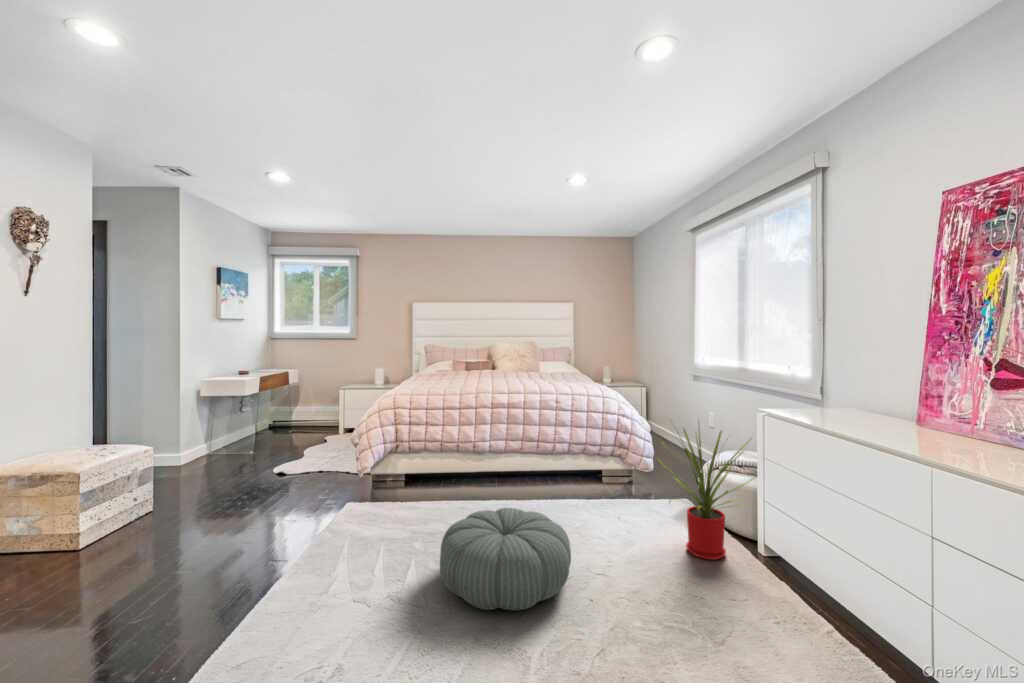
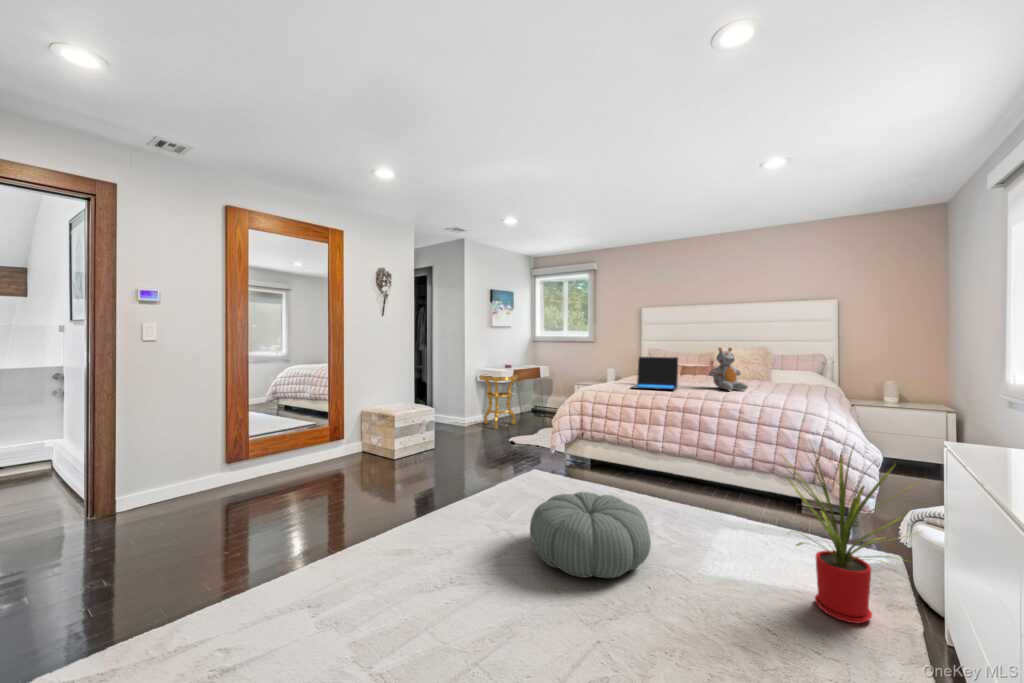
stuffed bear: none [513,344,544,384] -> present [709,347,748,390]
laptop: none [445,355,492,389] -> present [632,357,678,390]
side table: none [205,384,267,458] -> present [479,375,518,429]

